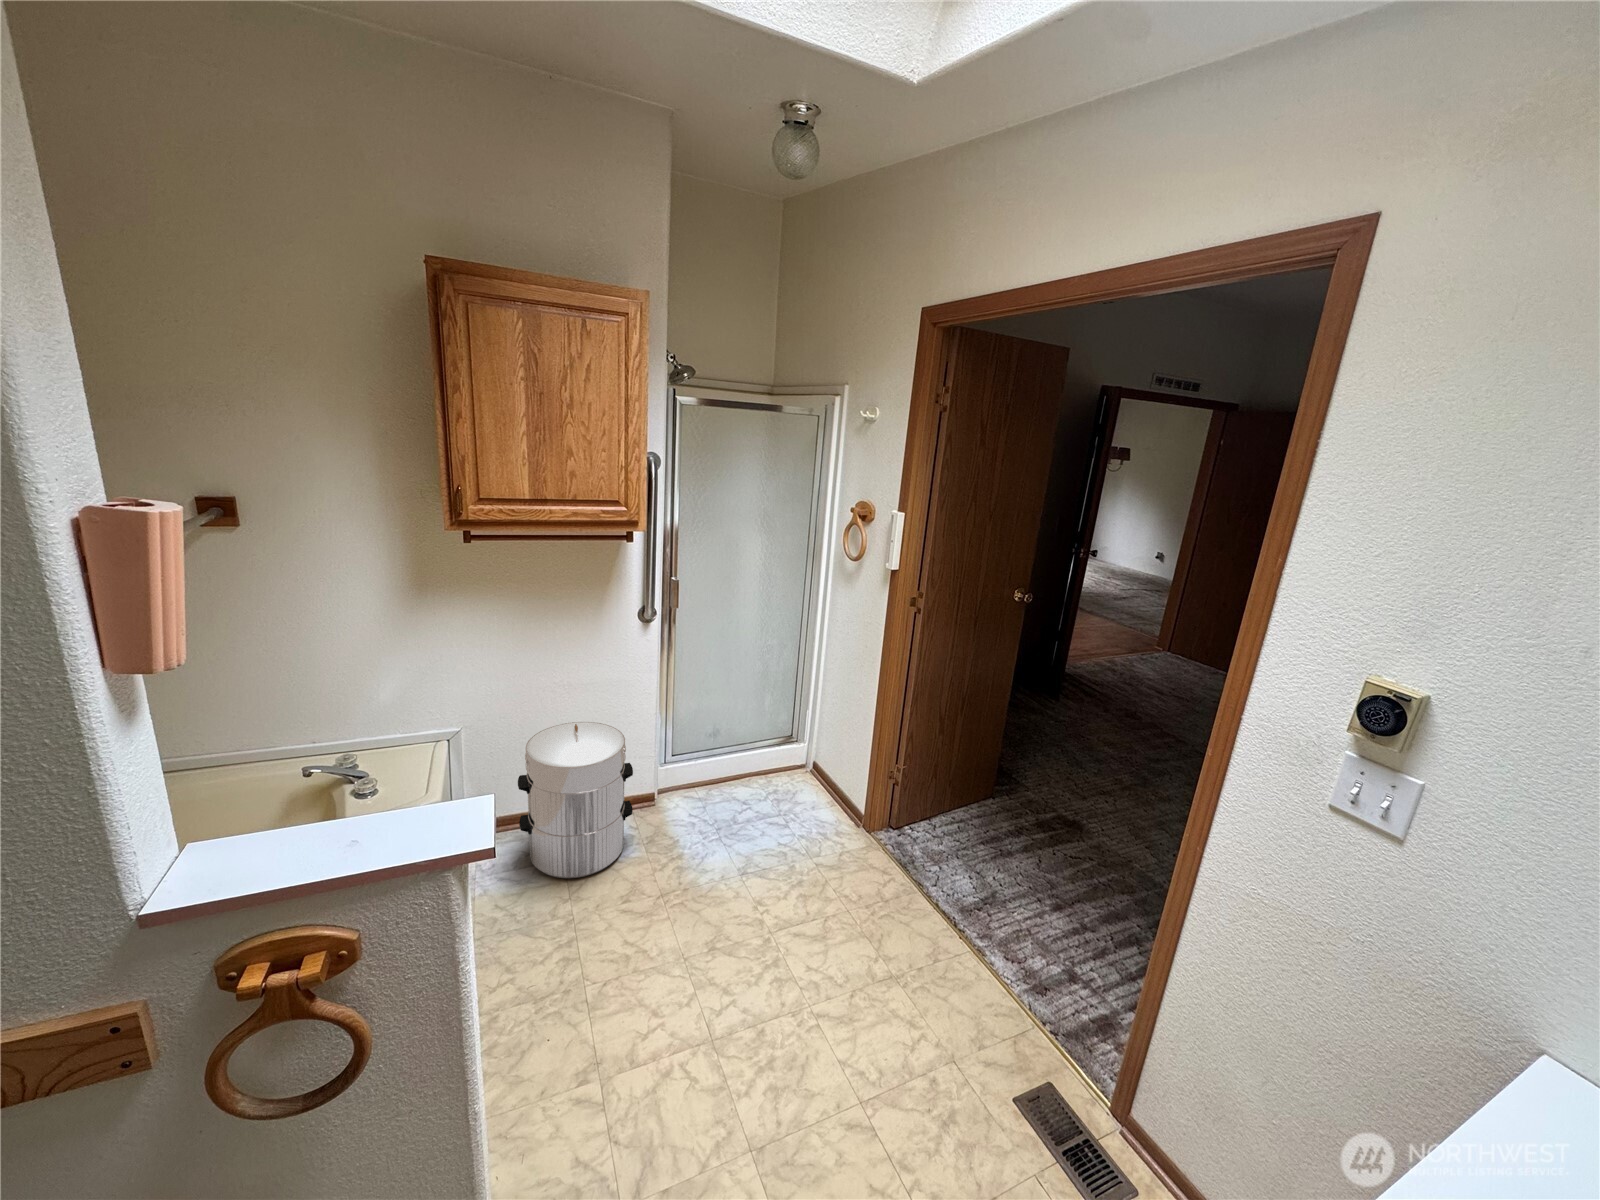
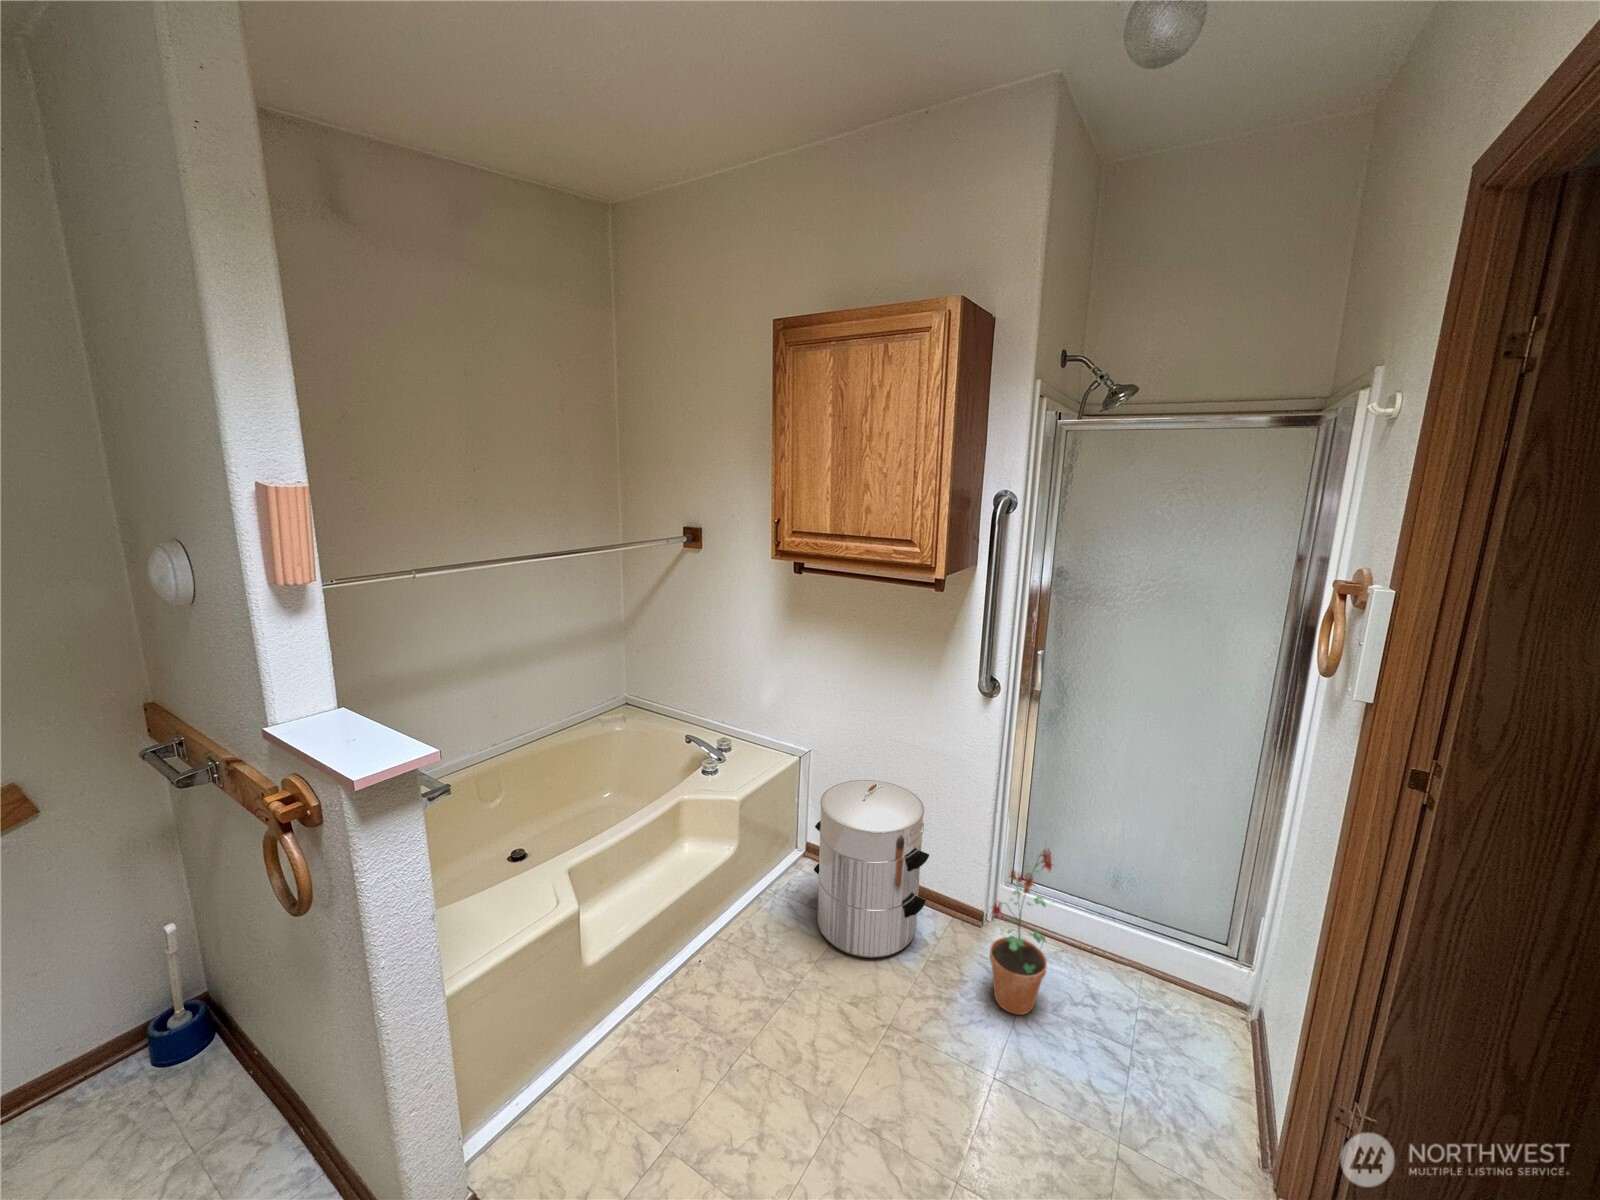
potted plant: none [687,717,734,840] -> present [990,850,1053,1015]

